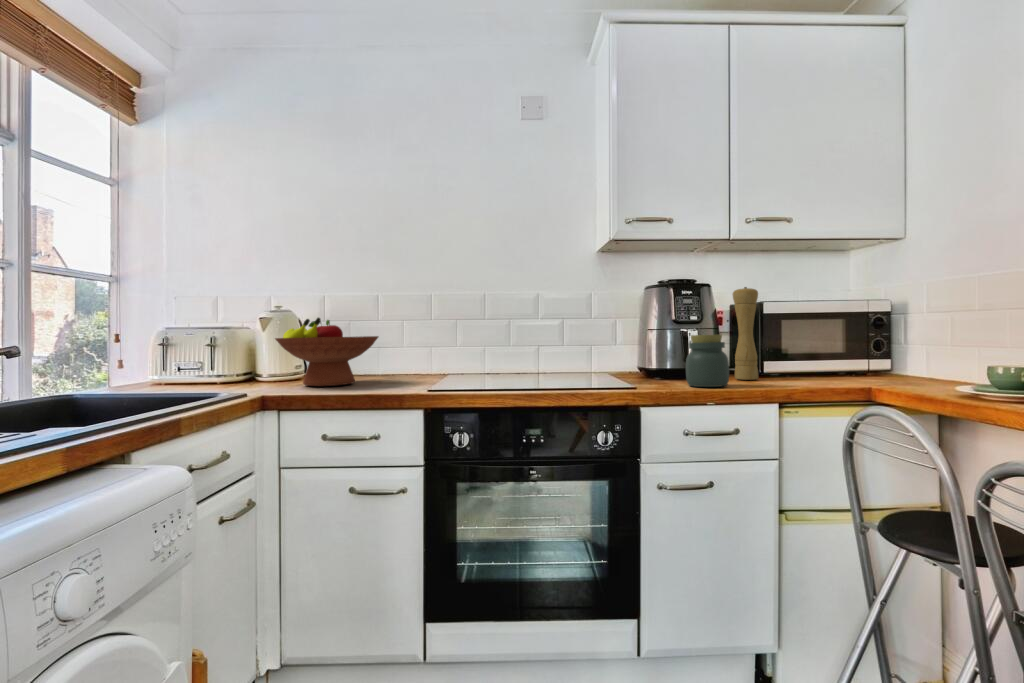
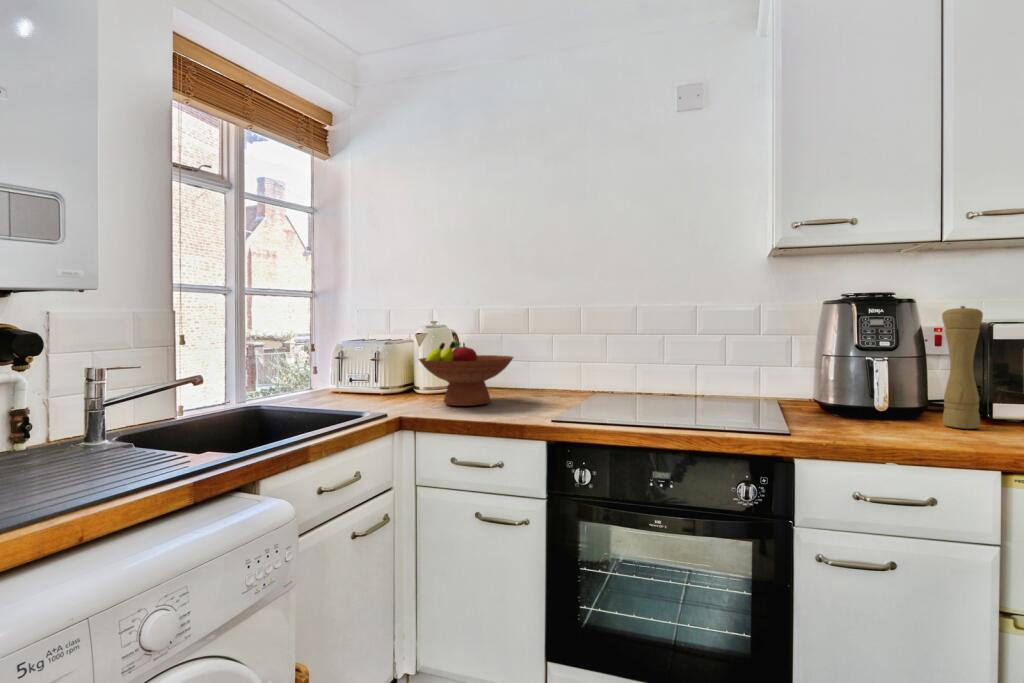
jar: present [686,335,729,387] -> none [862,371,926,441]

